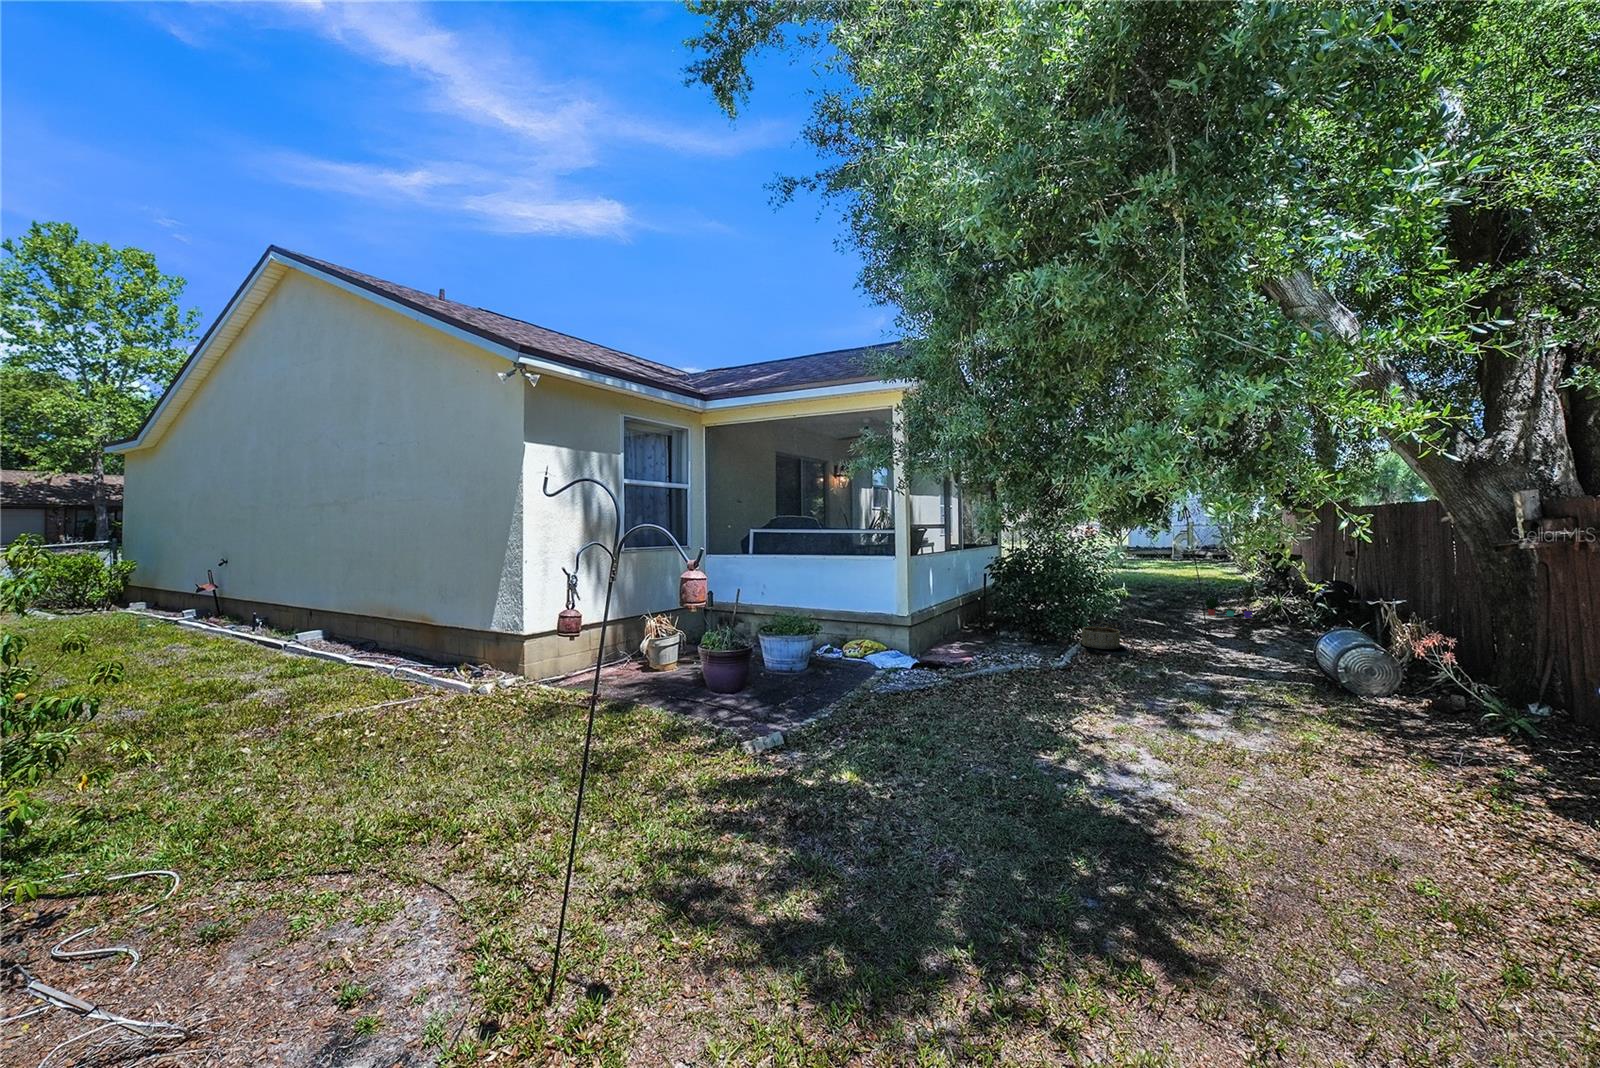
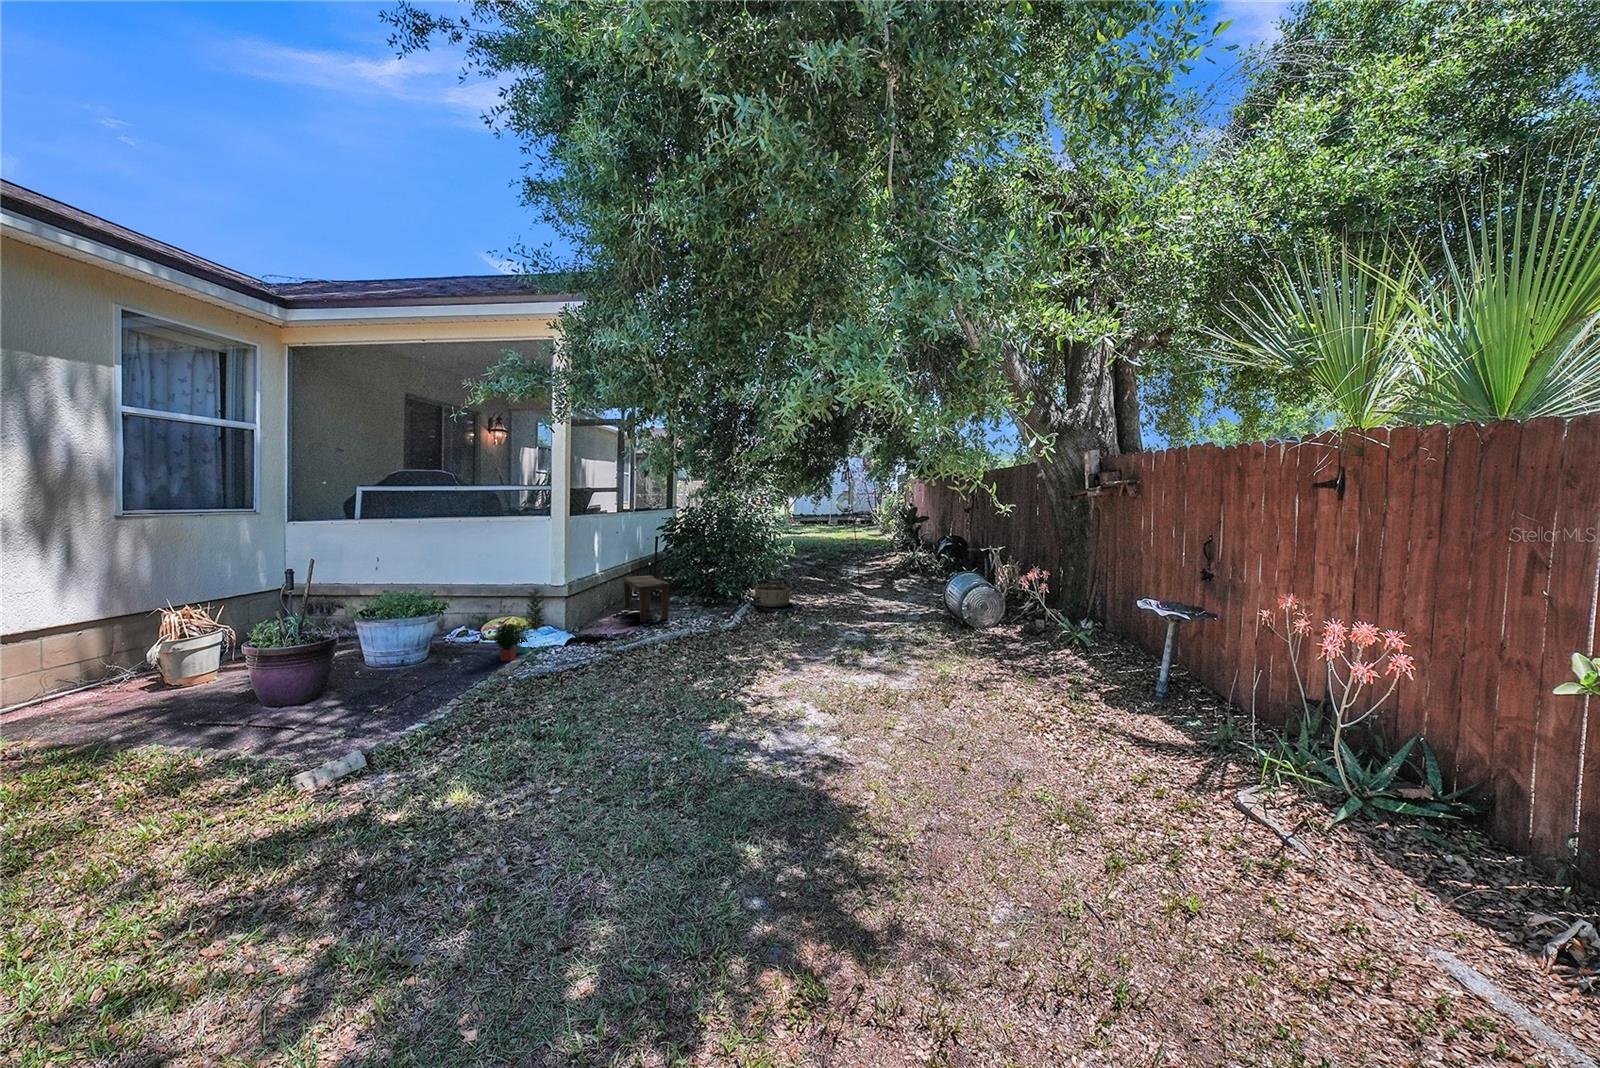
potted plant: present [1205,585,1256,618] -> present [493,587,547,661]
bench: none [953,610,996,653] -> present [623,575,669,622]

